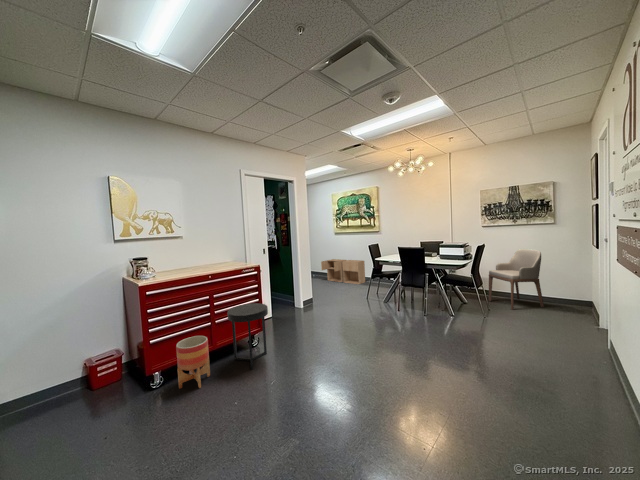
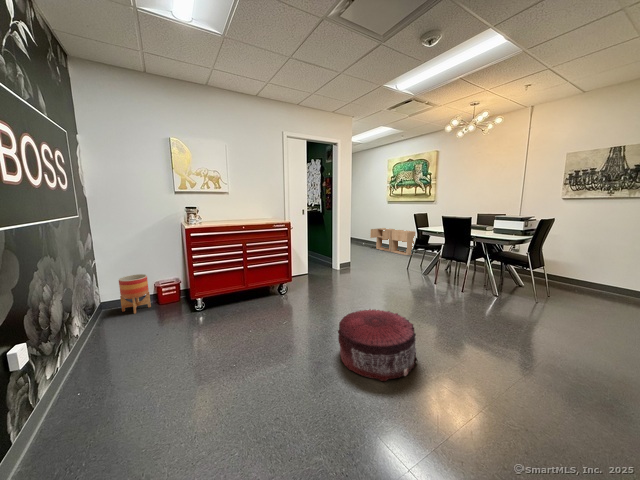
armchair: present [489,249,544,310] -> none [553,229,640,303]
side table: present [228,303,268,370] -> none [255,255,289,310]
planter: present [176,336,210,389] -> present [119,274,151,314]
pouf: none [351,350,433,429] -> present [338,309,418,381]

